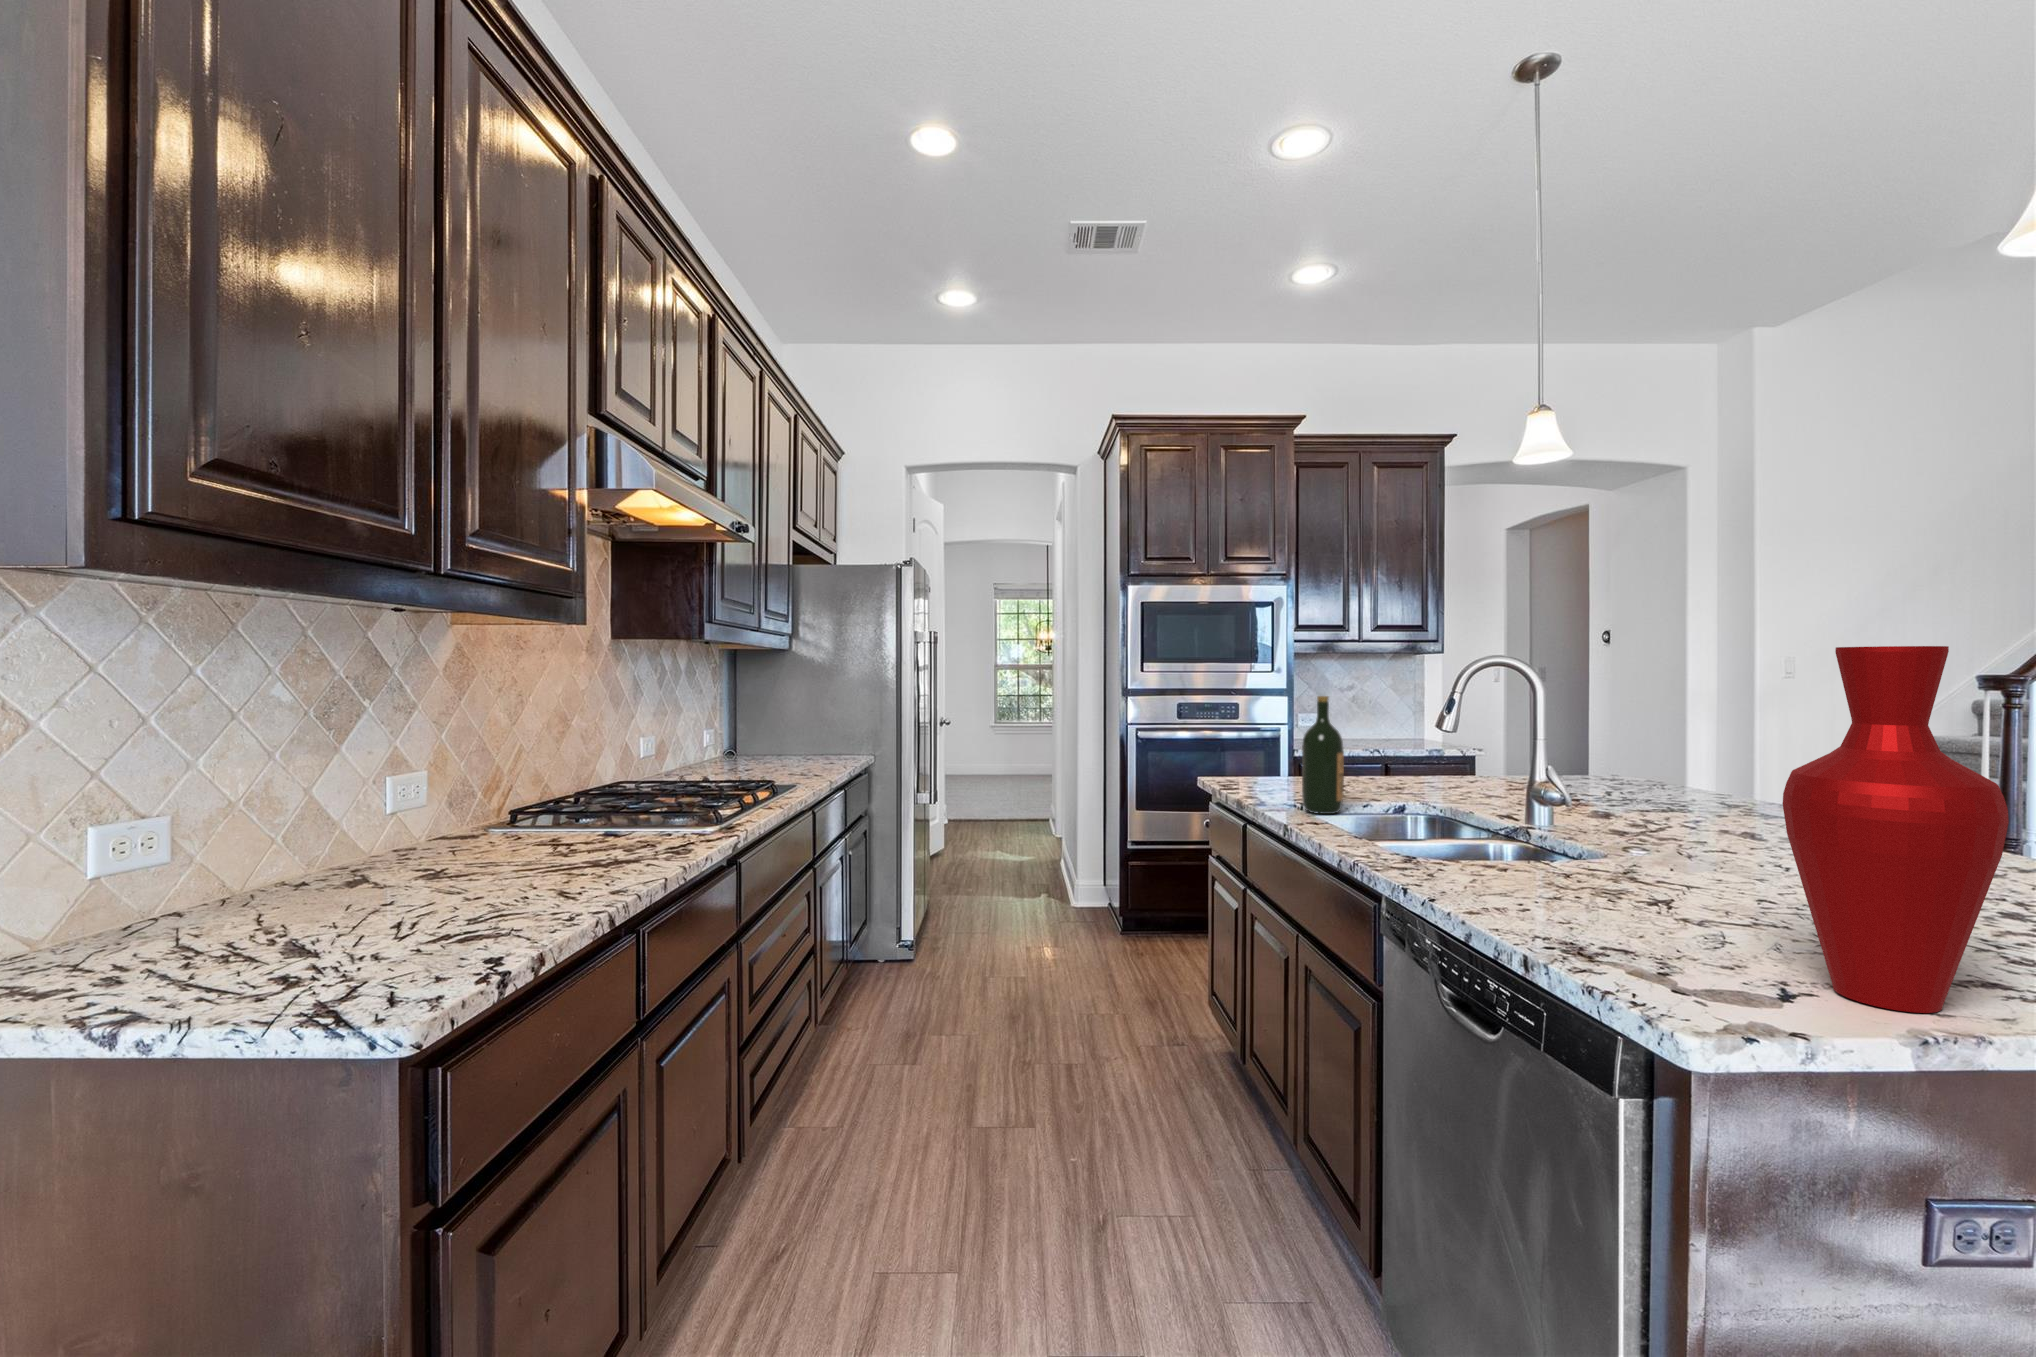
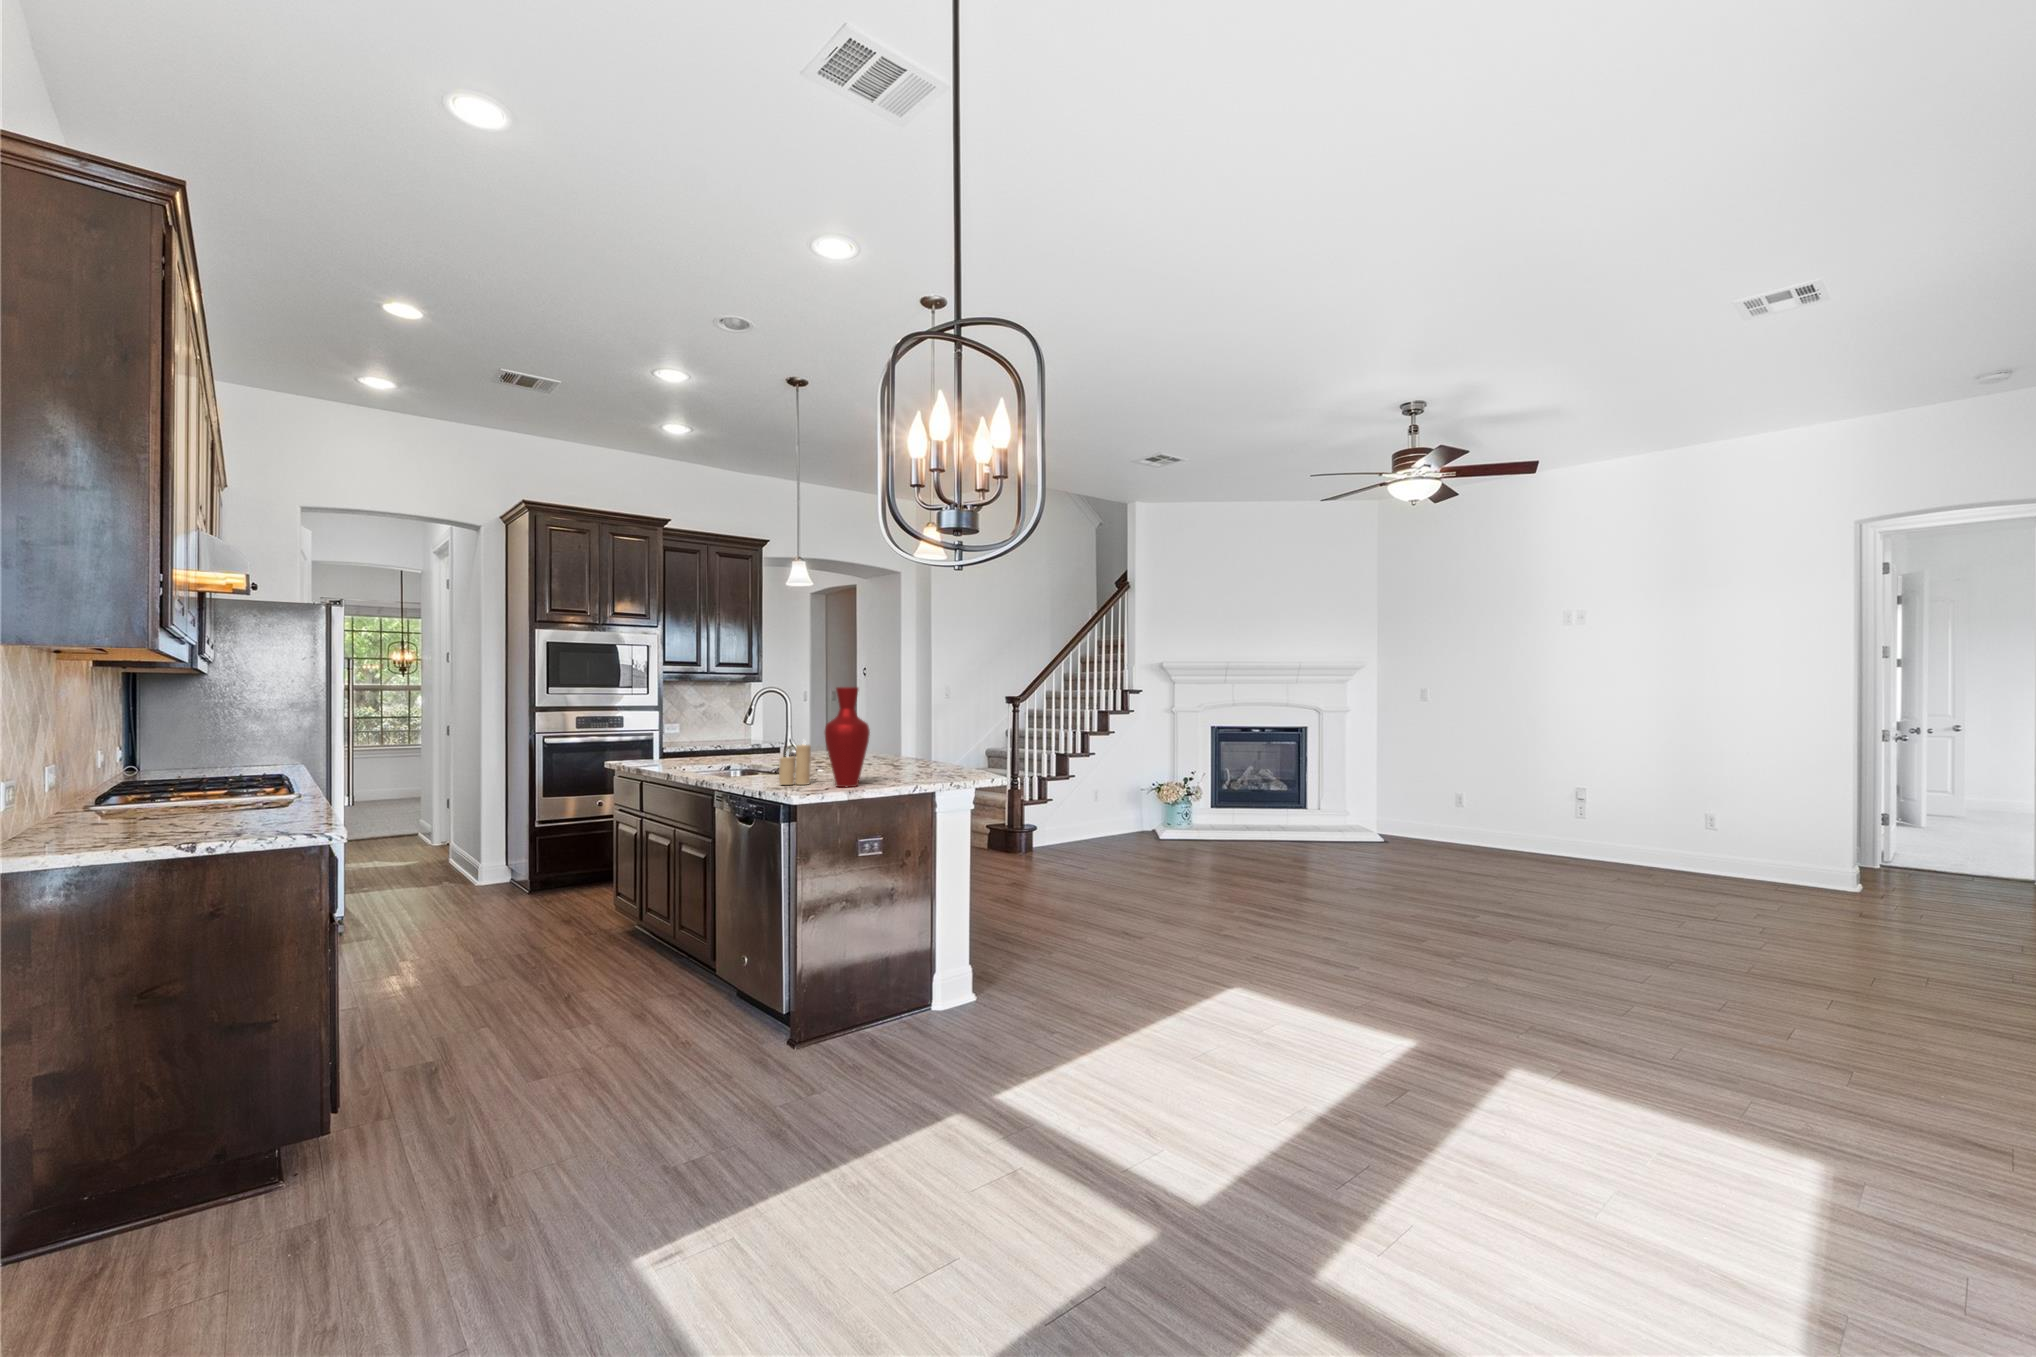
wine bottle: present [1302,696,1344,814] -> none [674,707,696,770]
candle: none [1587,806,1700,949] -> present [779,741,811,785]

